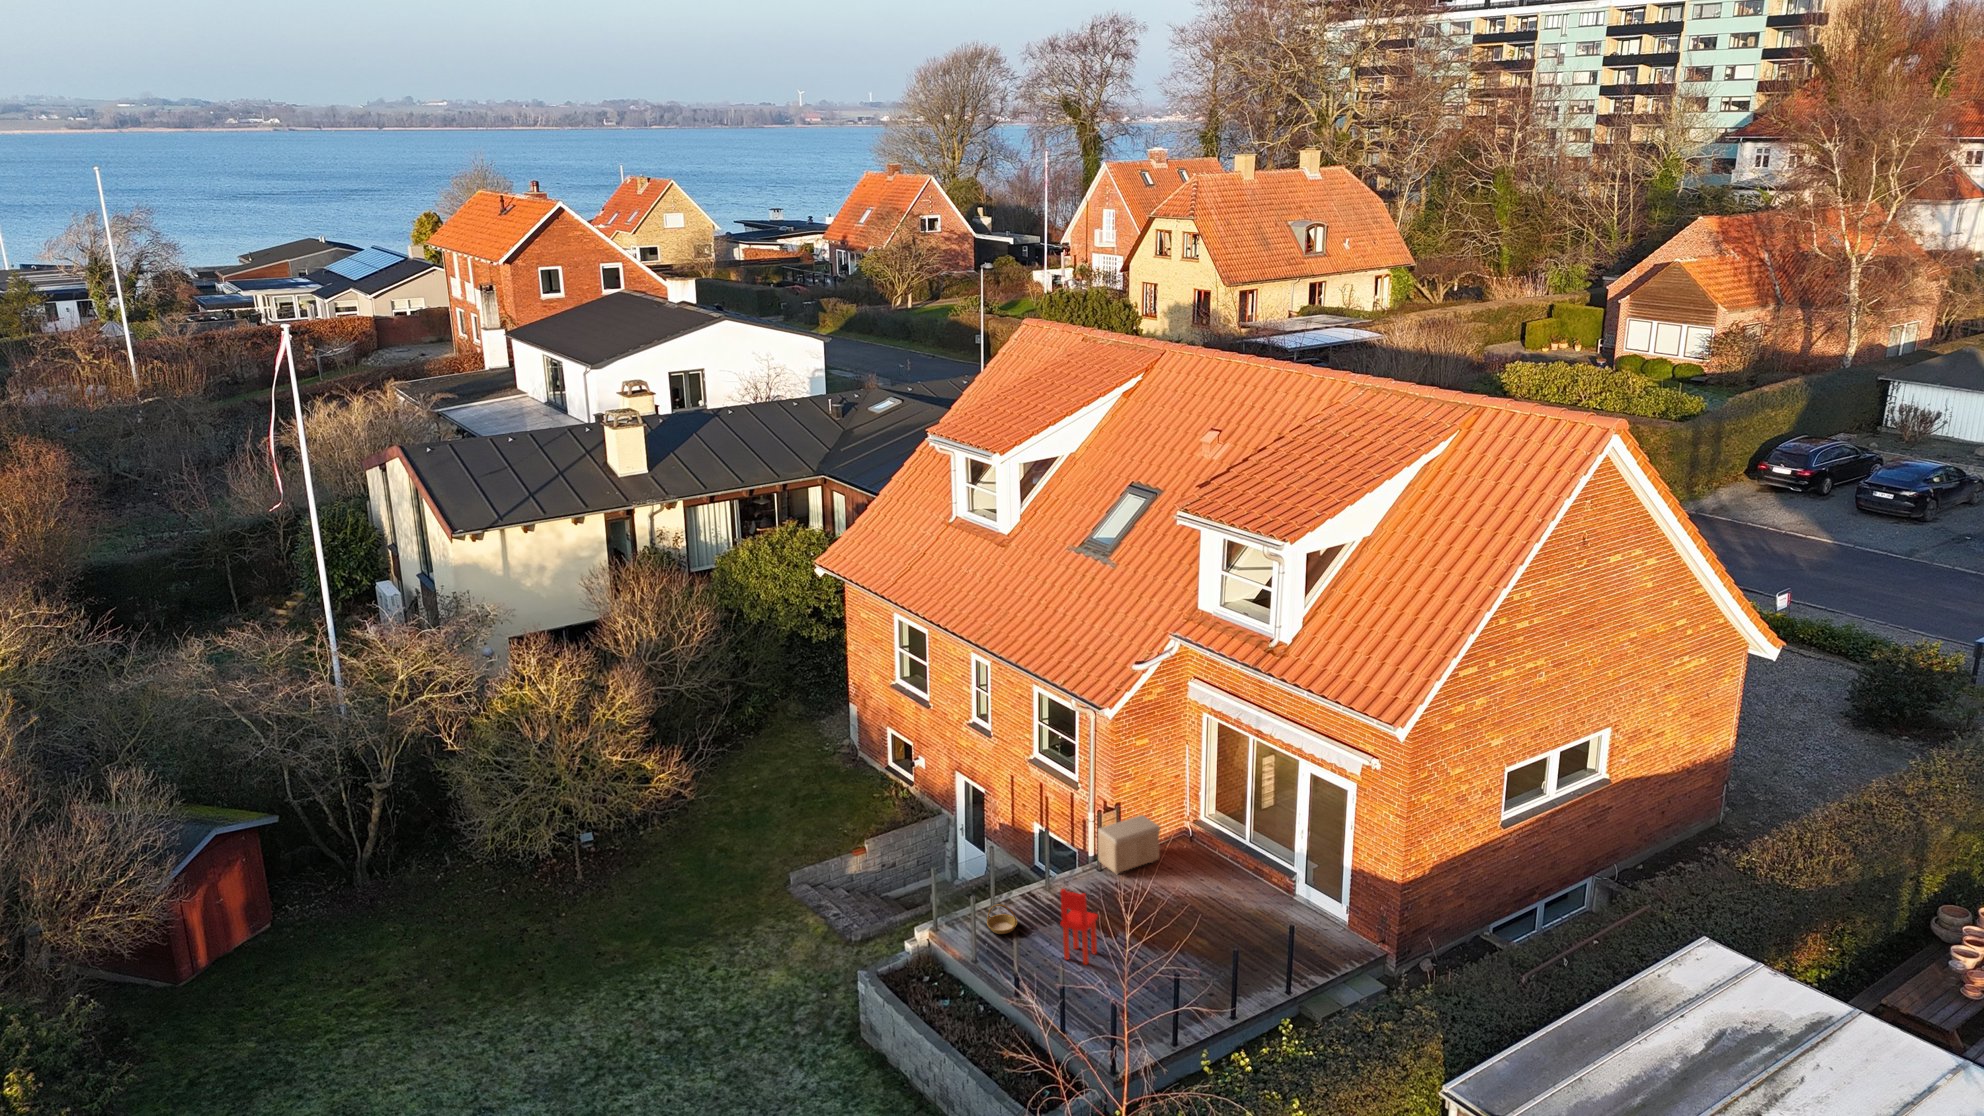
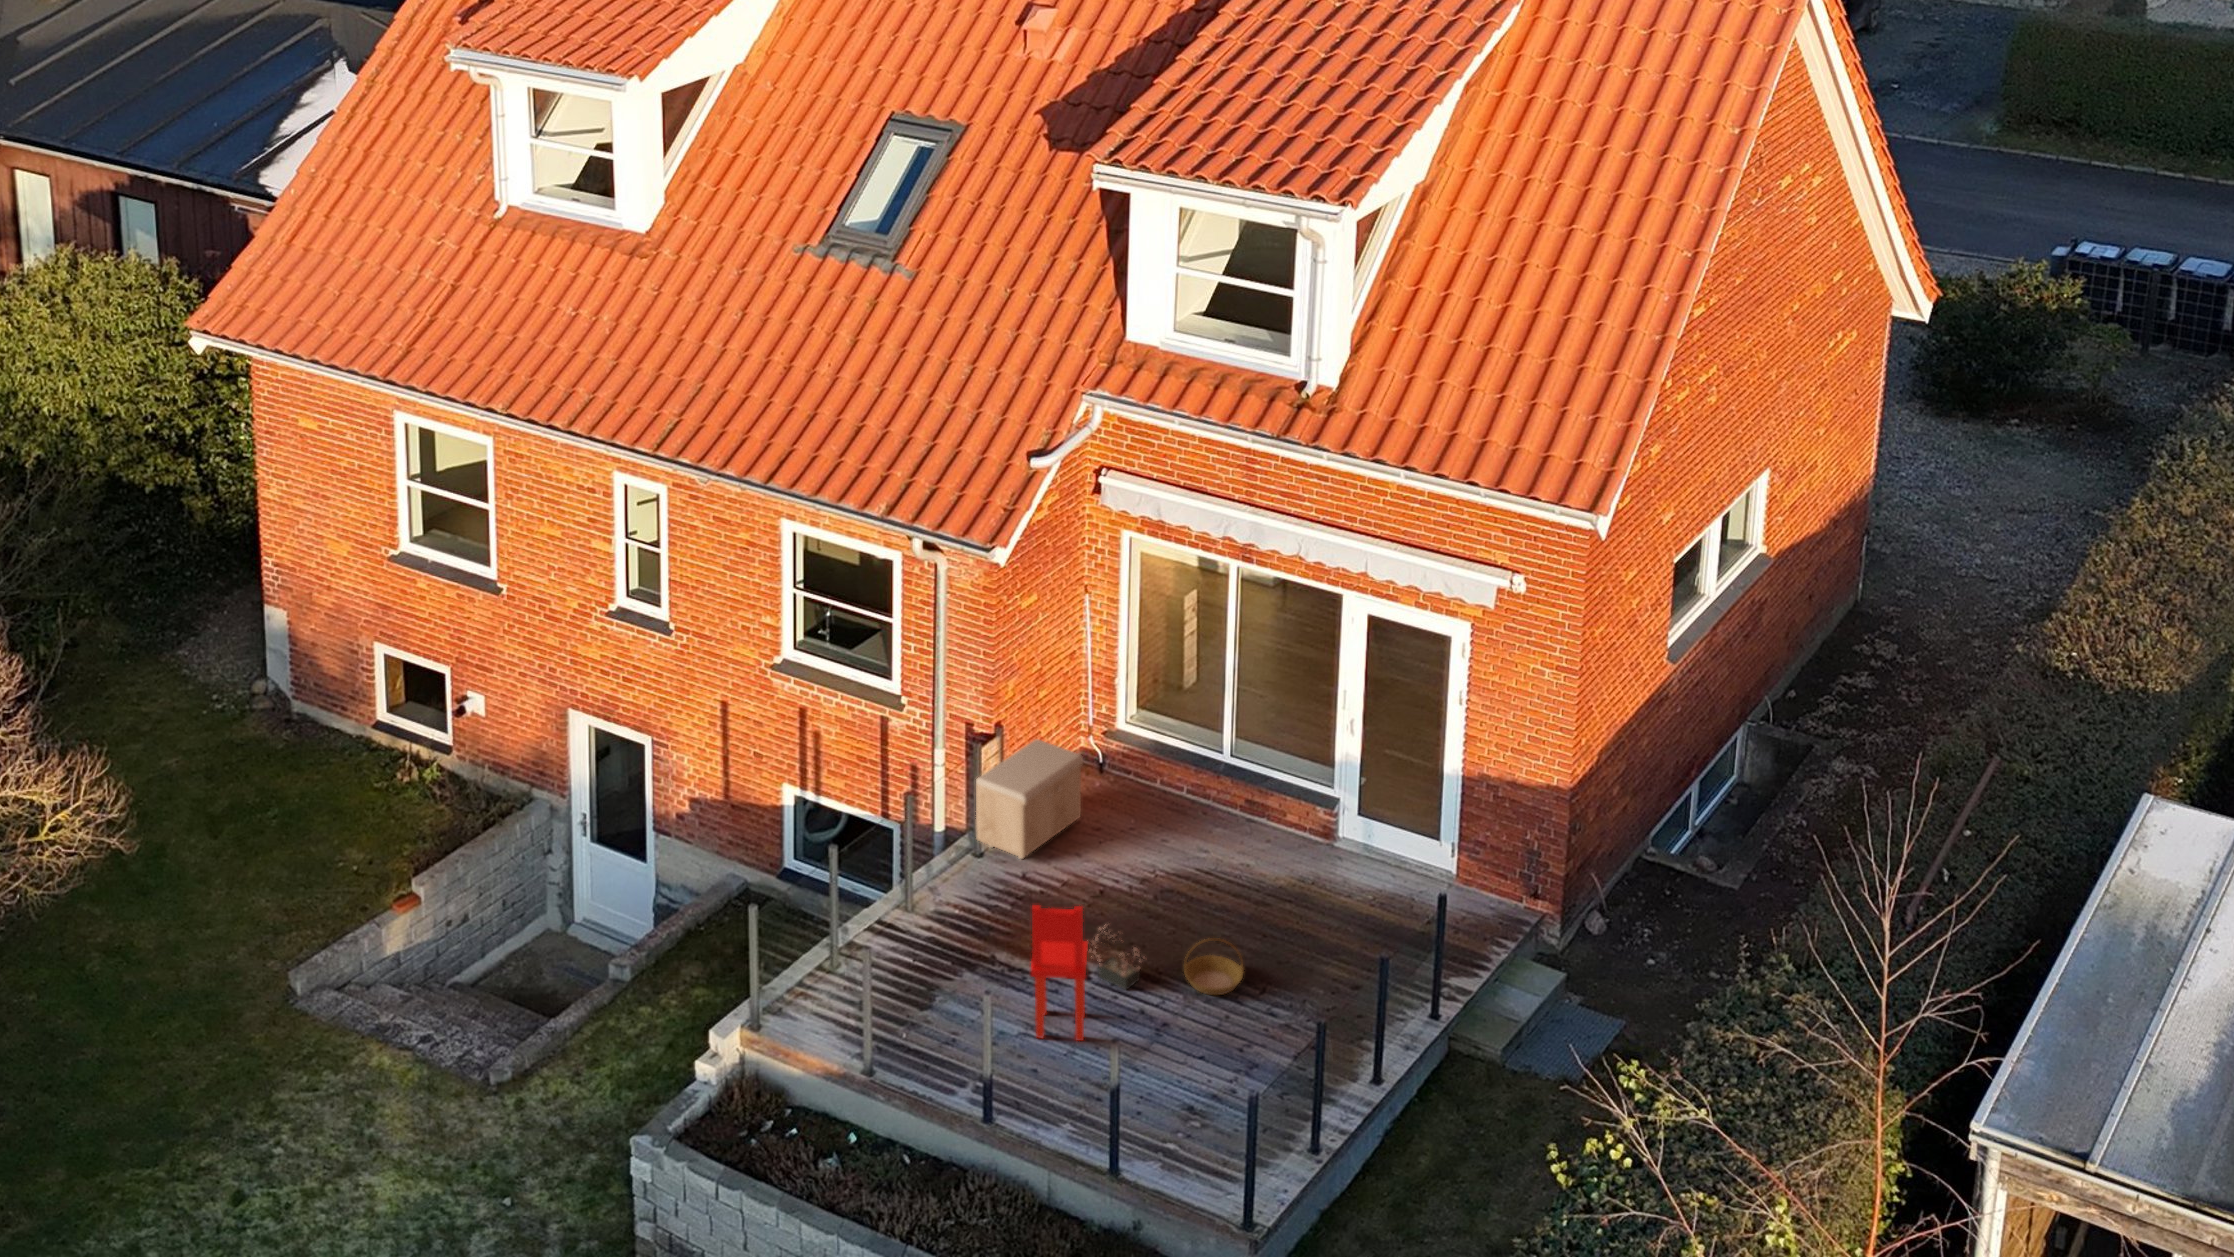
basket: present [987,904,1017,934] -> present [1184,938,1244,995]
decorative plant: none [1110,910,1139,946] -> present [1091,928,1140,989]

